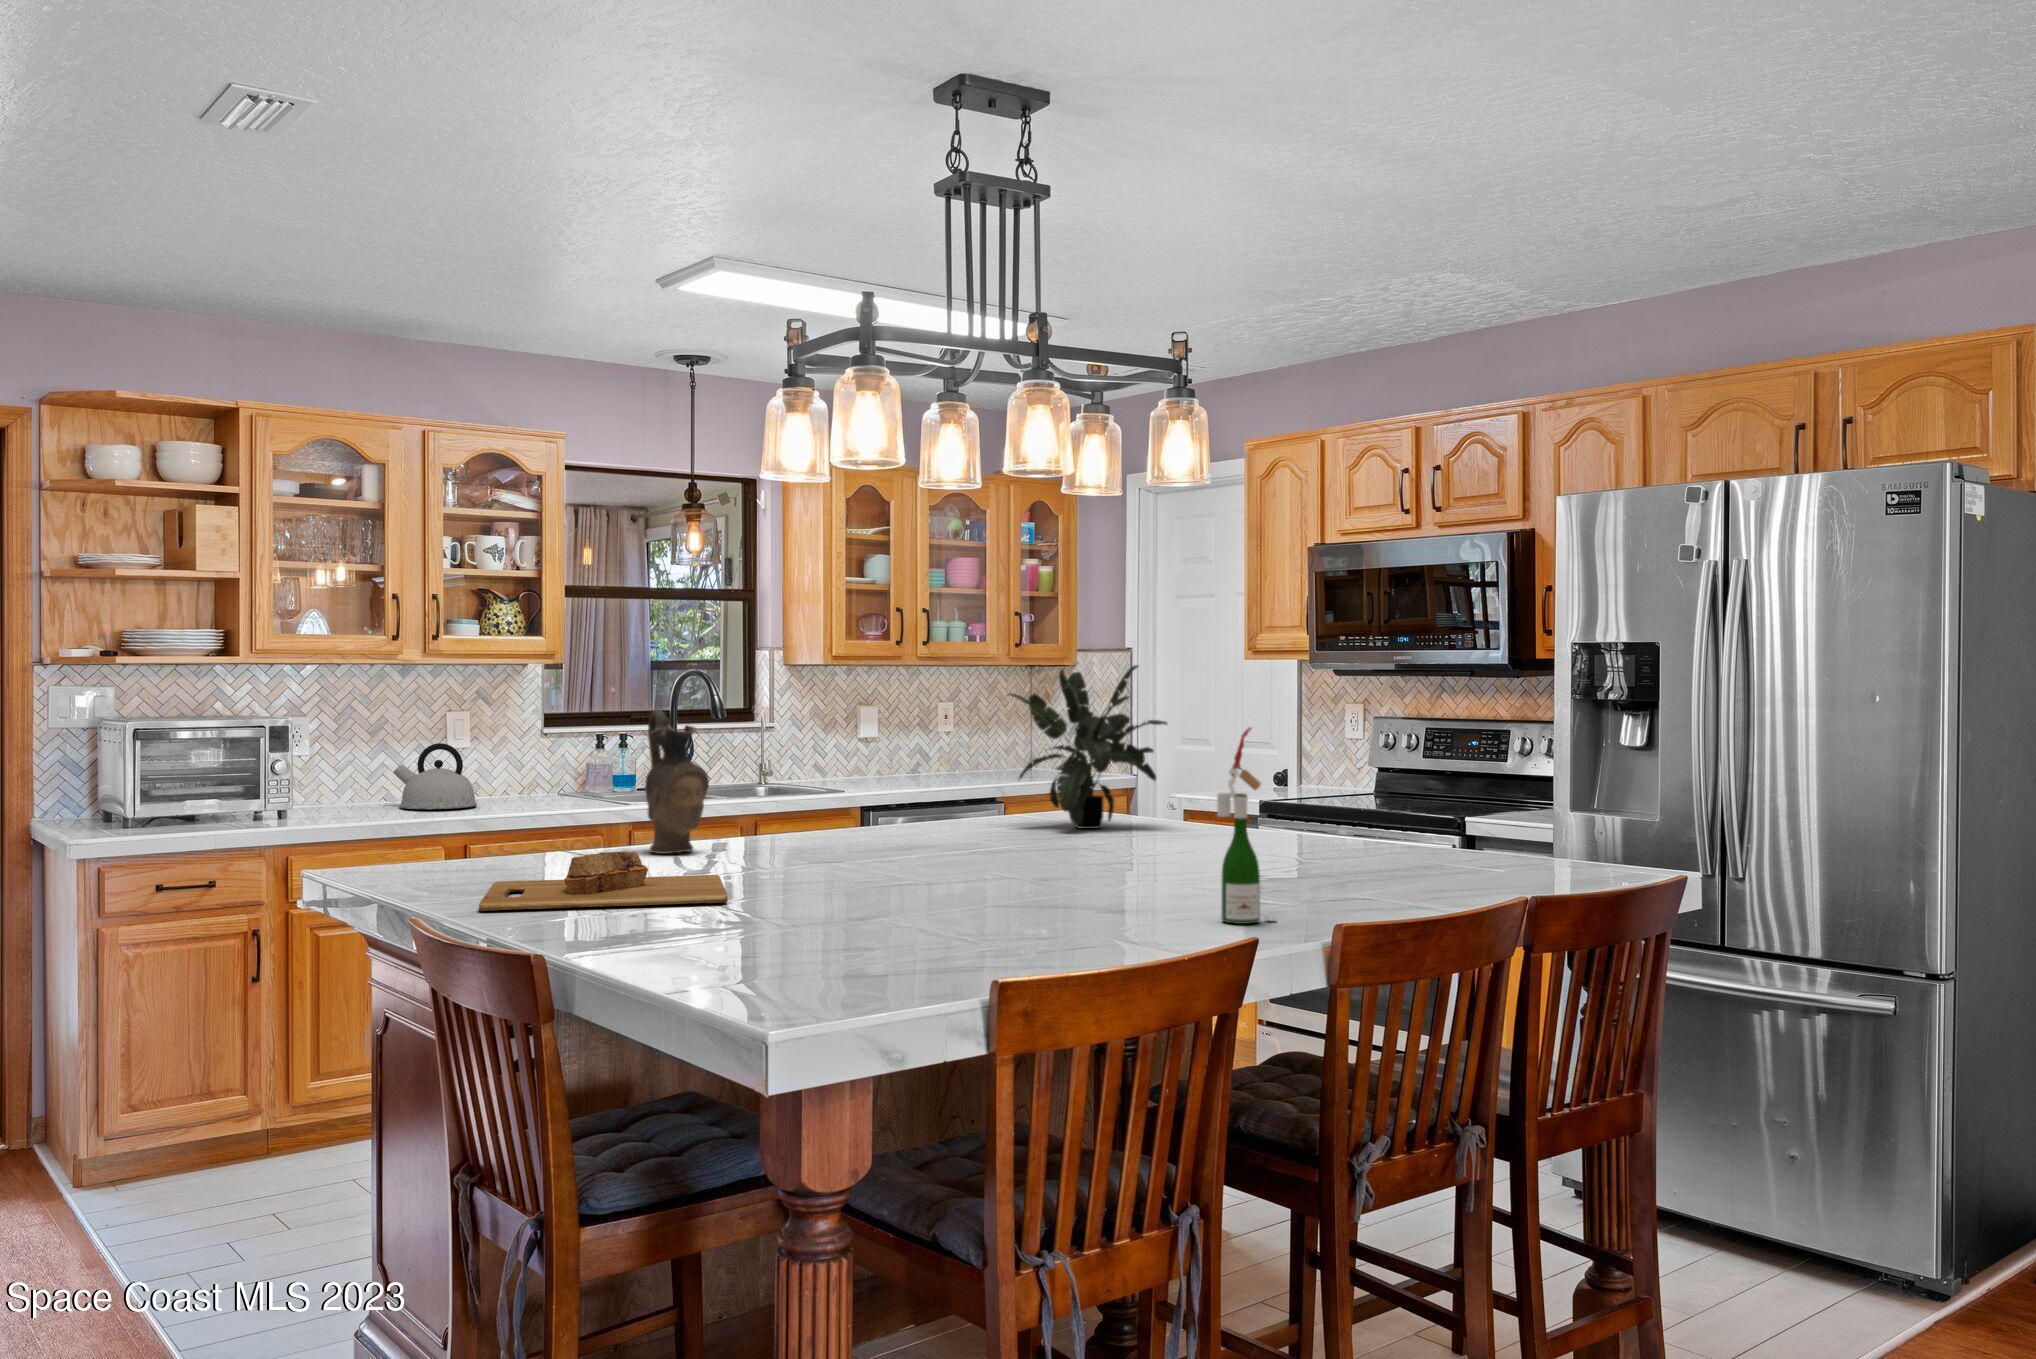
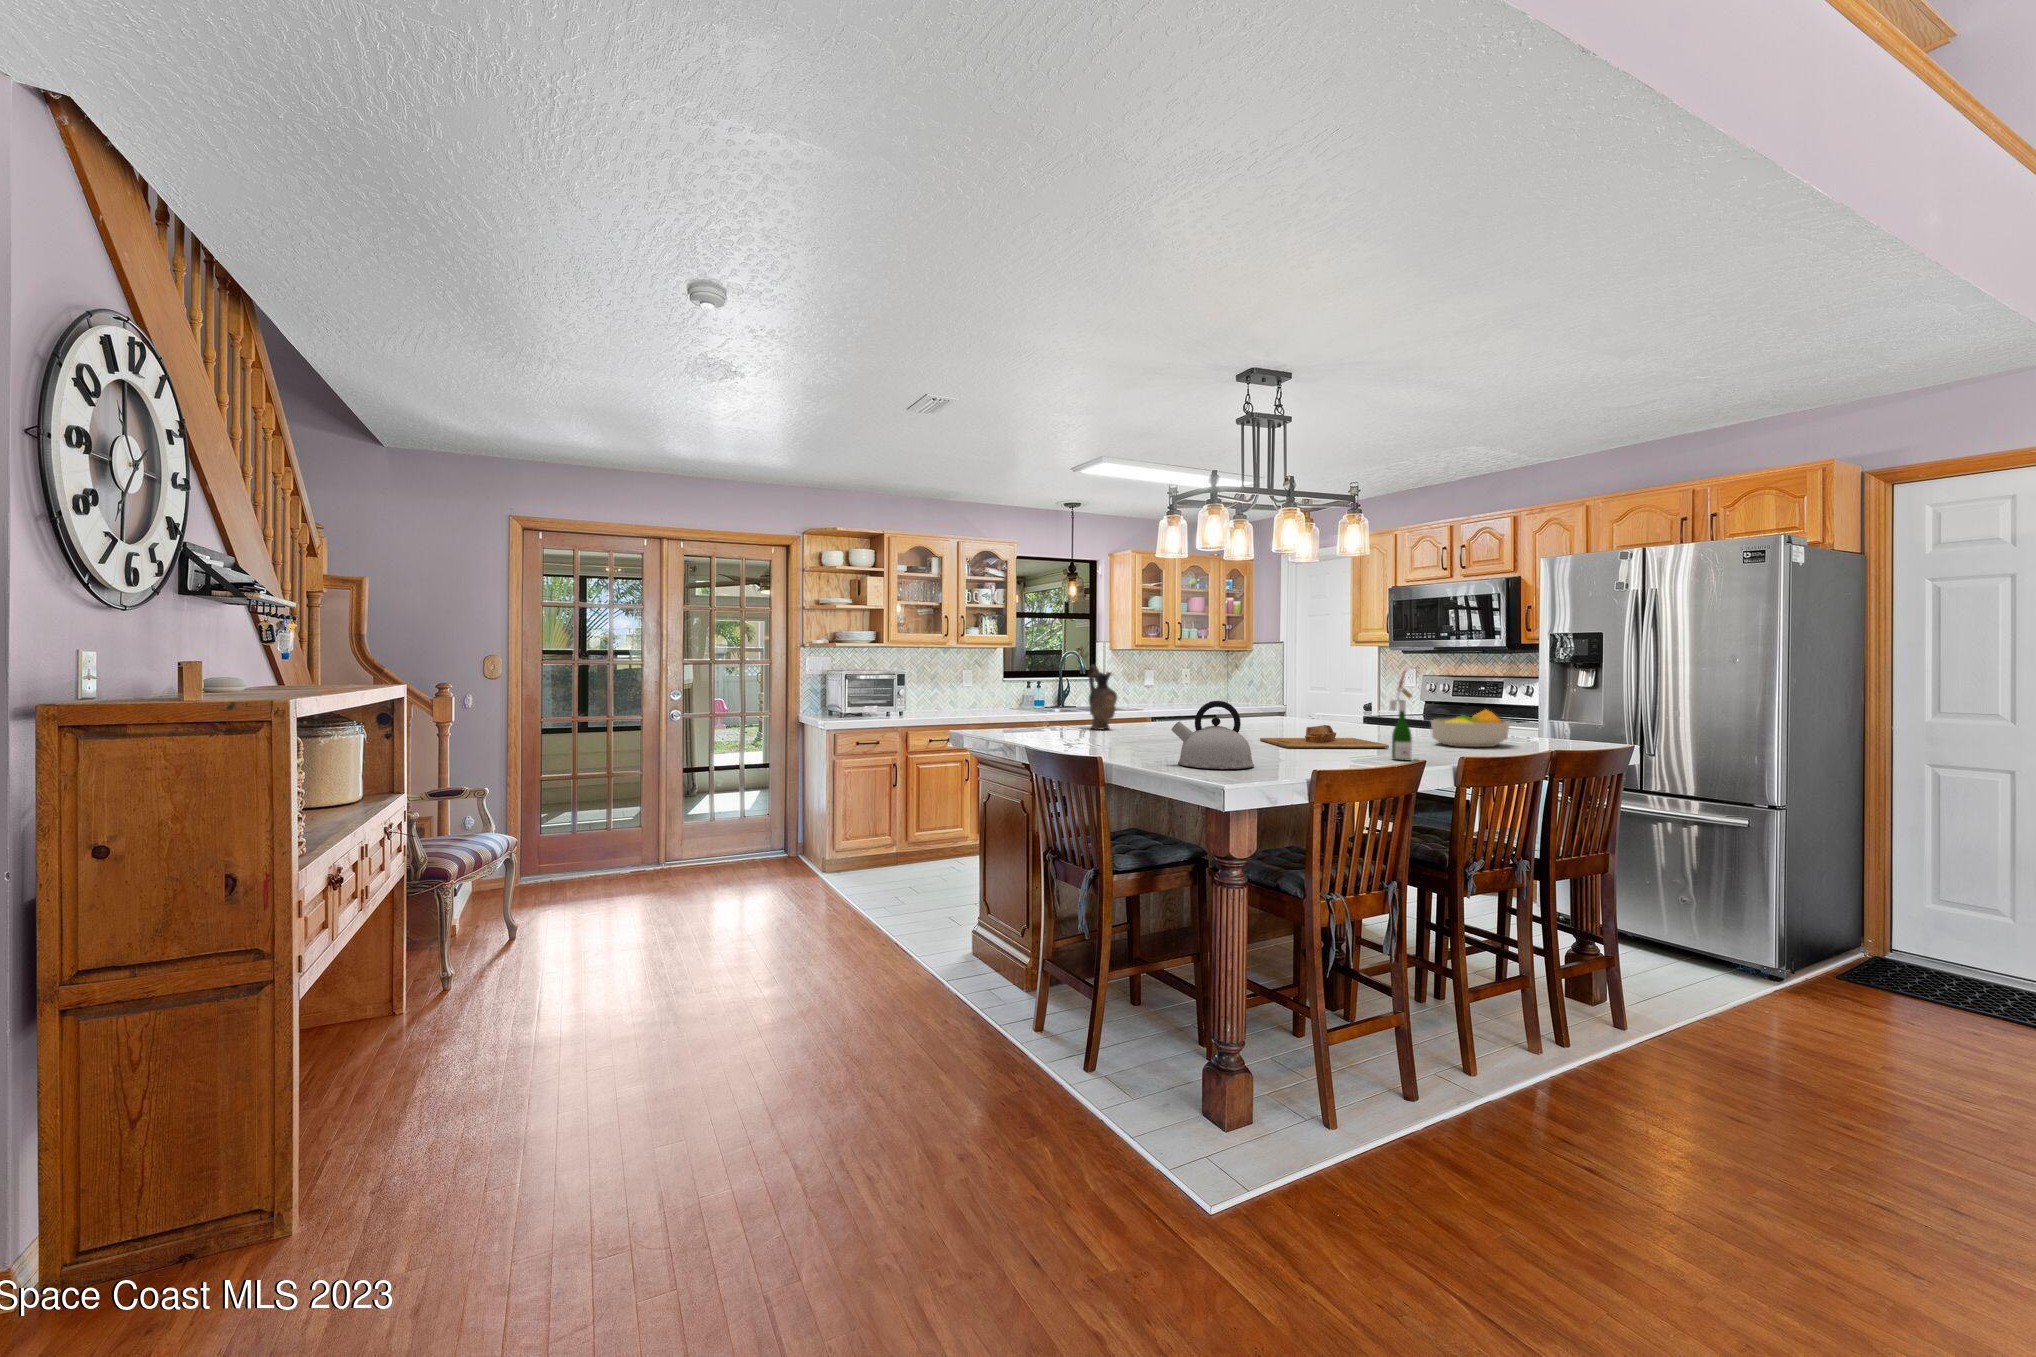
potted plant: present [1009,665,1167,829] -> none [1248,646,1331,725]
kettle: present [394,743,477,809] -> present [1171,701,1254,769]
fruit bowl: none [1329,799,1480,880] -> present [1431,710,1510,747]
cutting board: present [479,851,728,911] -> present [1260,725,1389,748]

